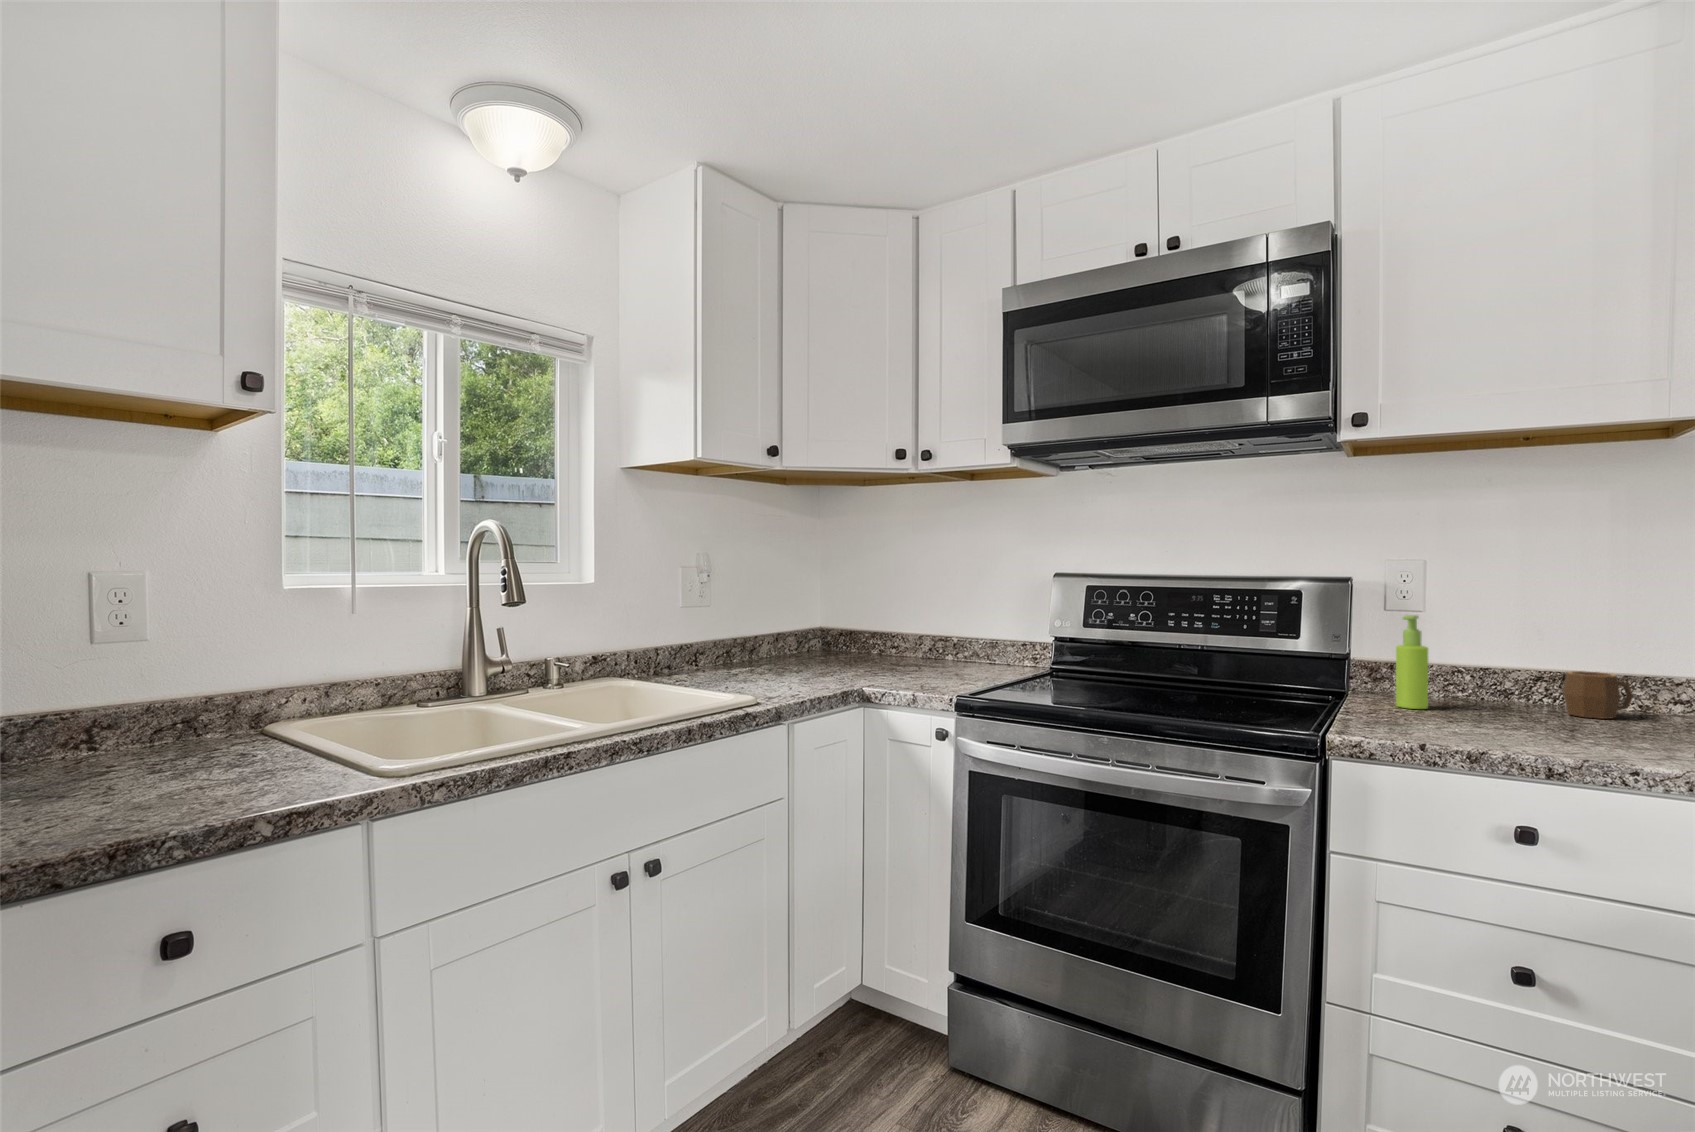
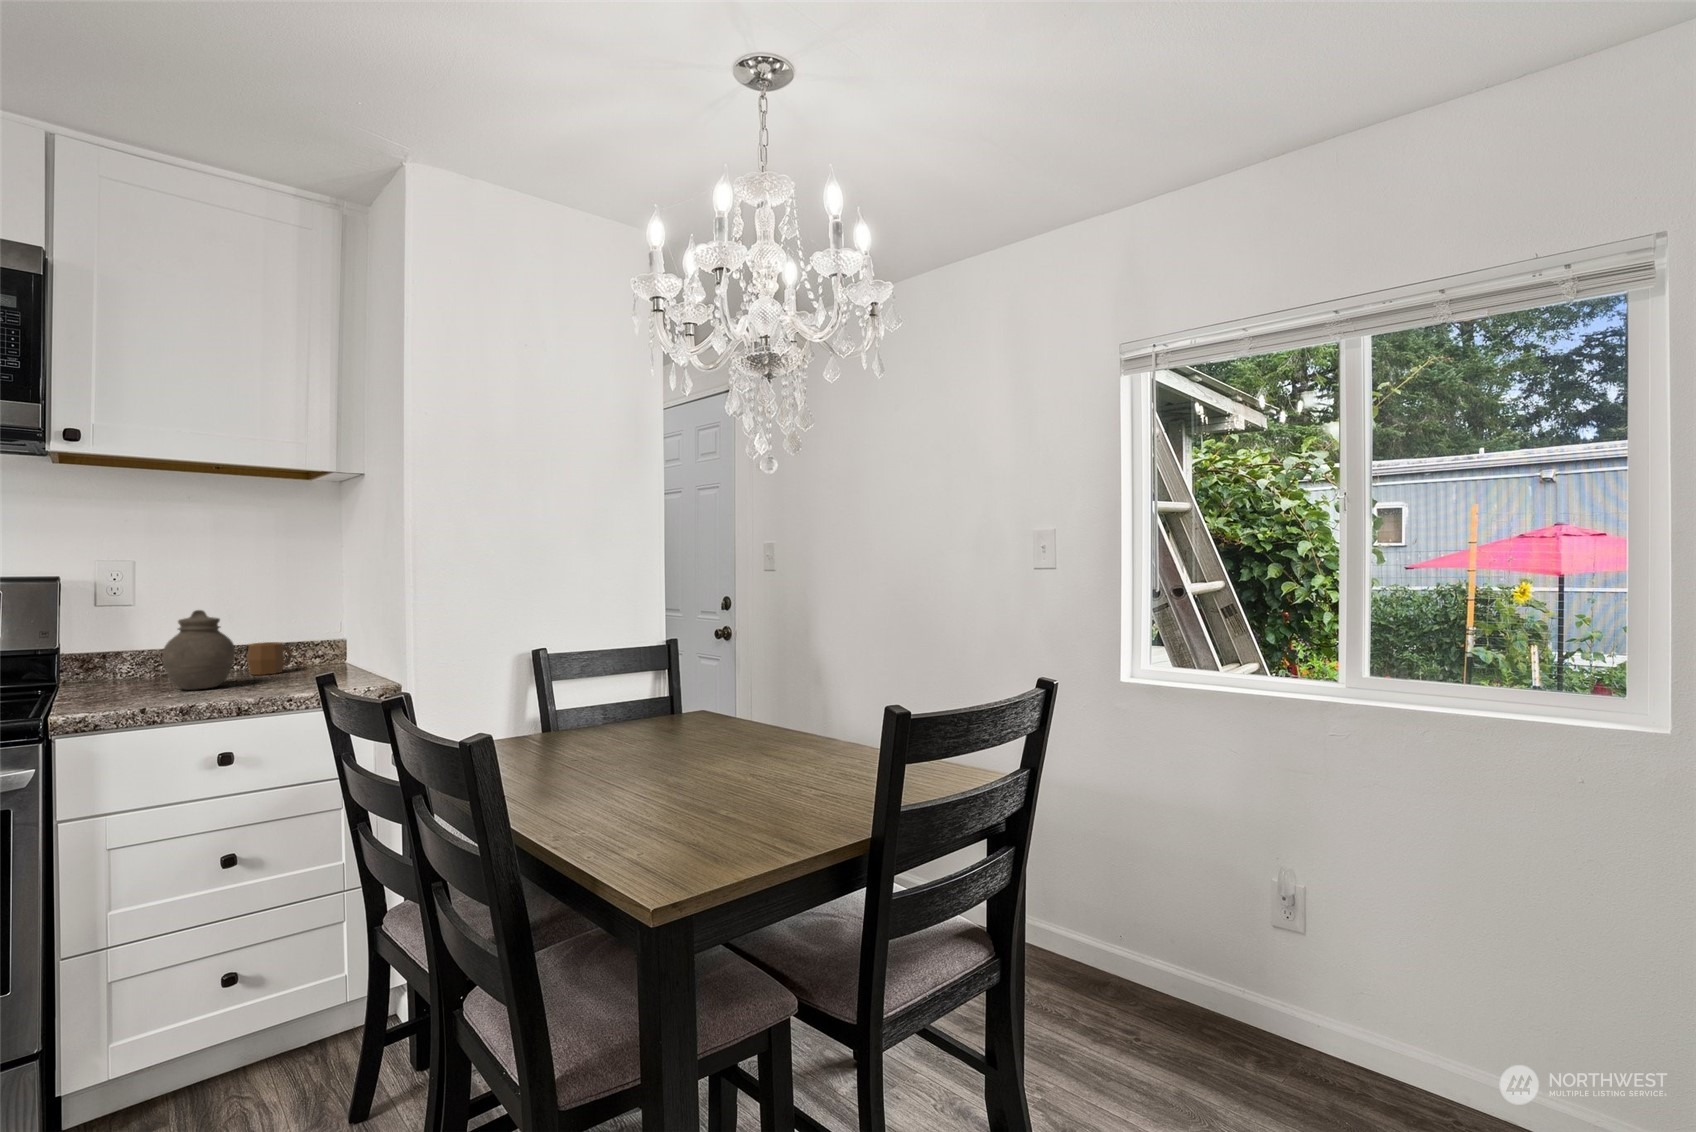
soap dispenser: present [1396,615,1428,709] -> none [111,610,141,689]
jar: none [1451,621,1546,727] -> present [162,610,235,690]

